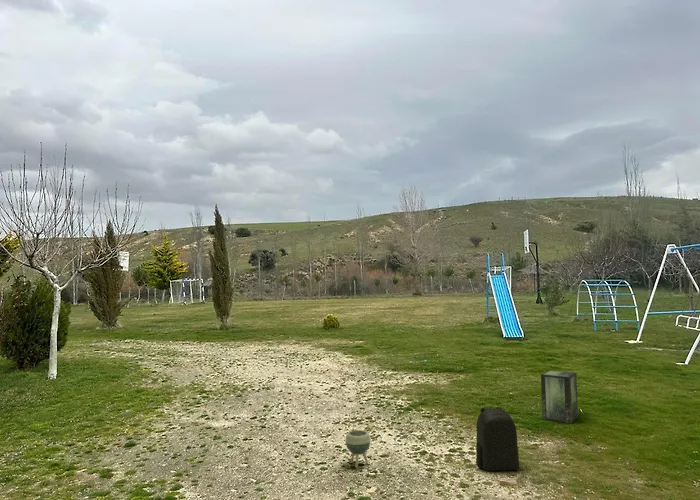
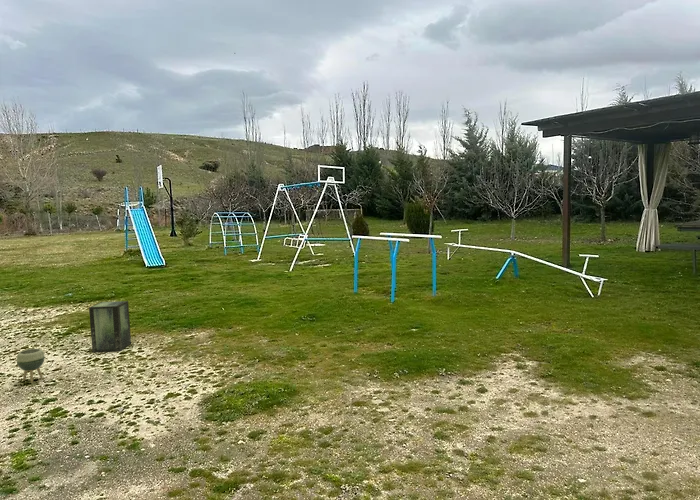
storage box: present [541,370,578,424] -> present [89,301,131,352]
backpack: present [476,406,519,471] -> none [147,307,183,359]

